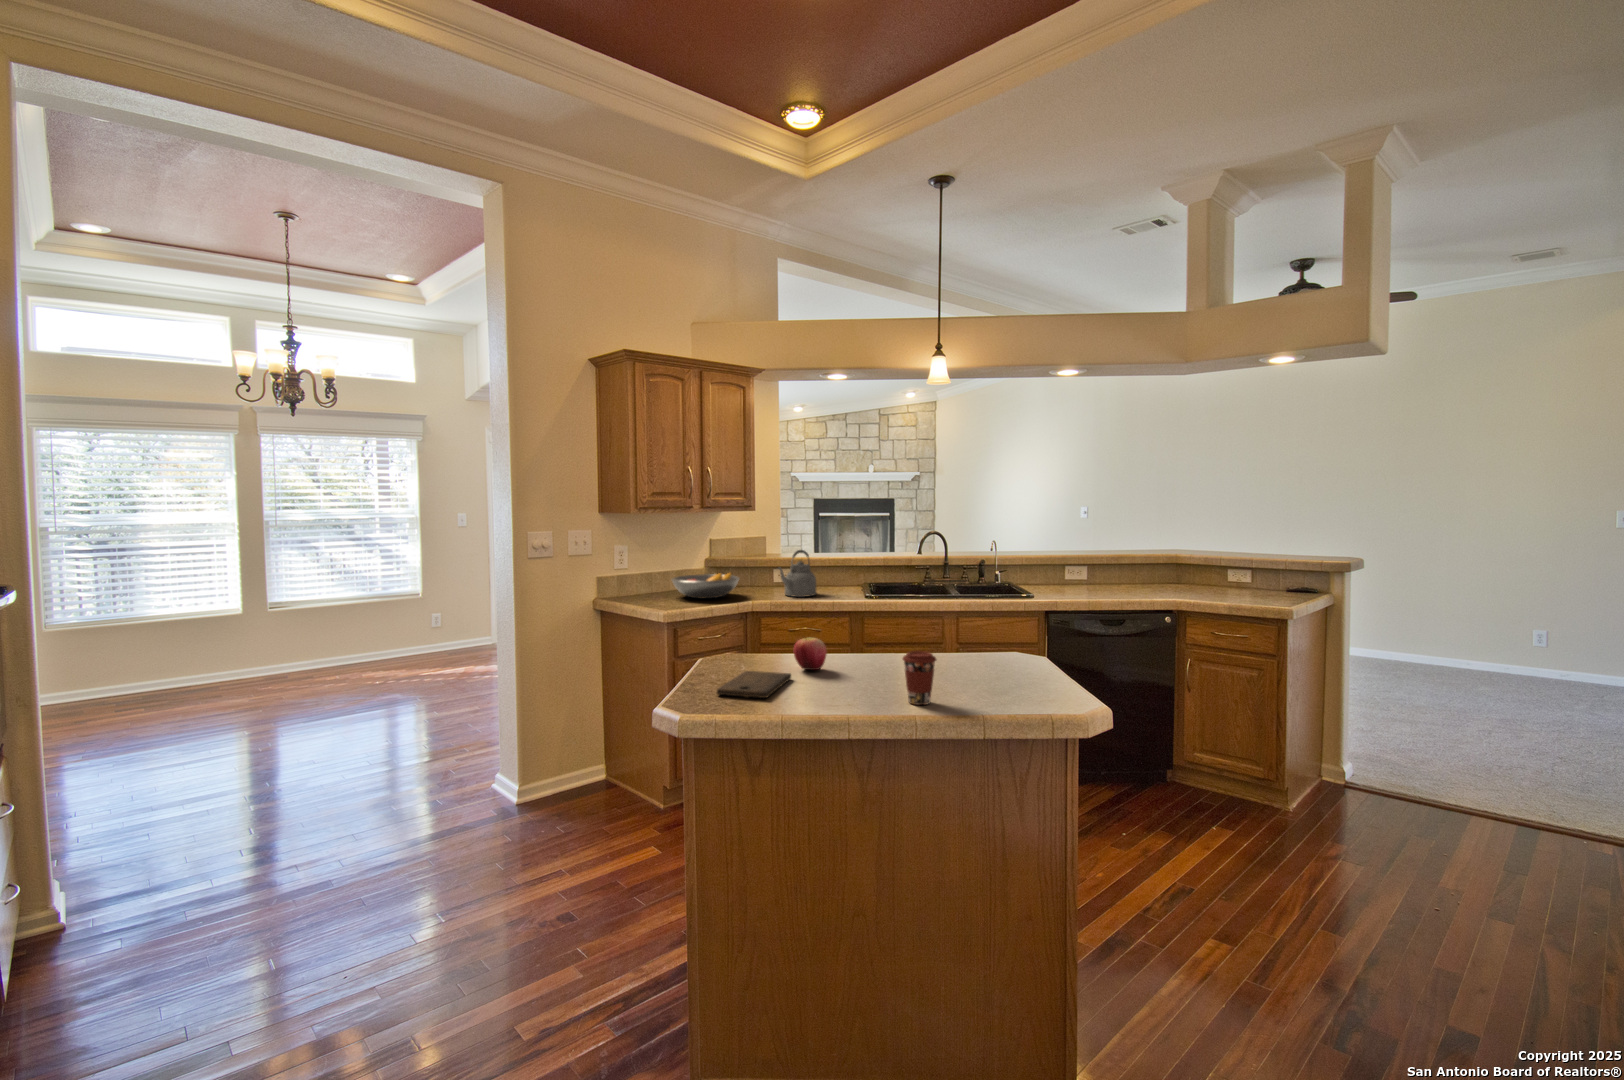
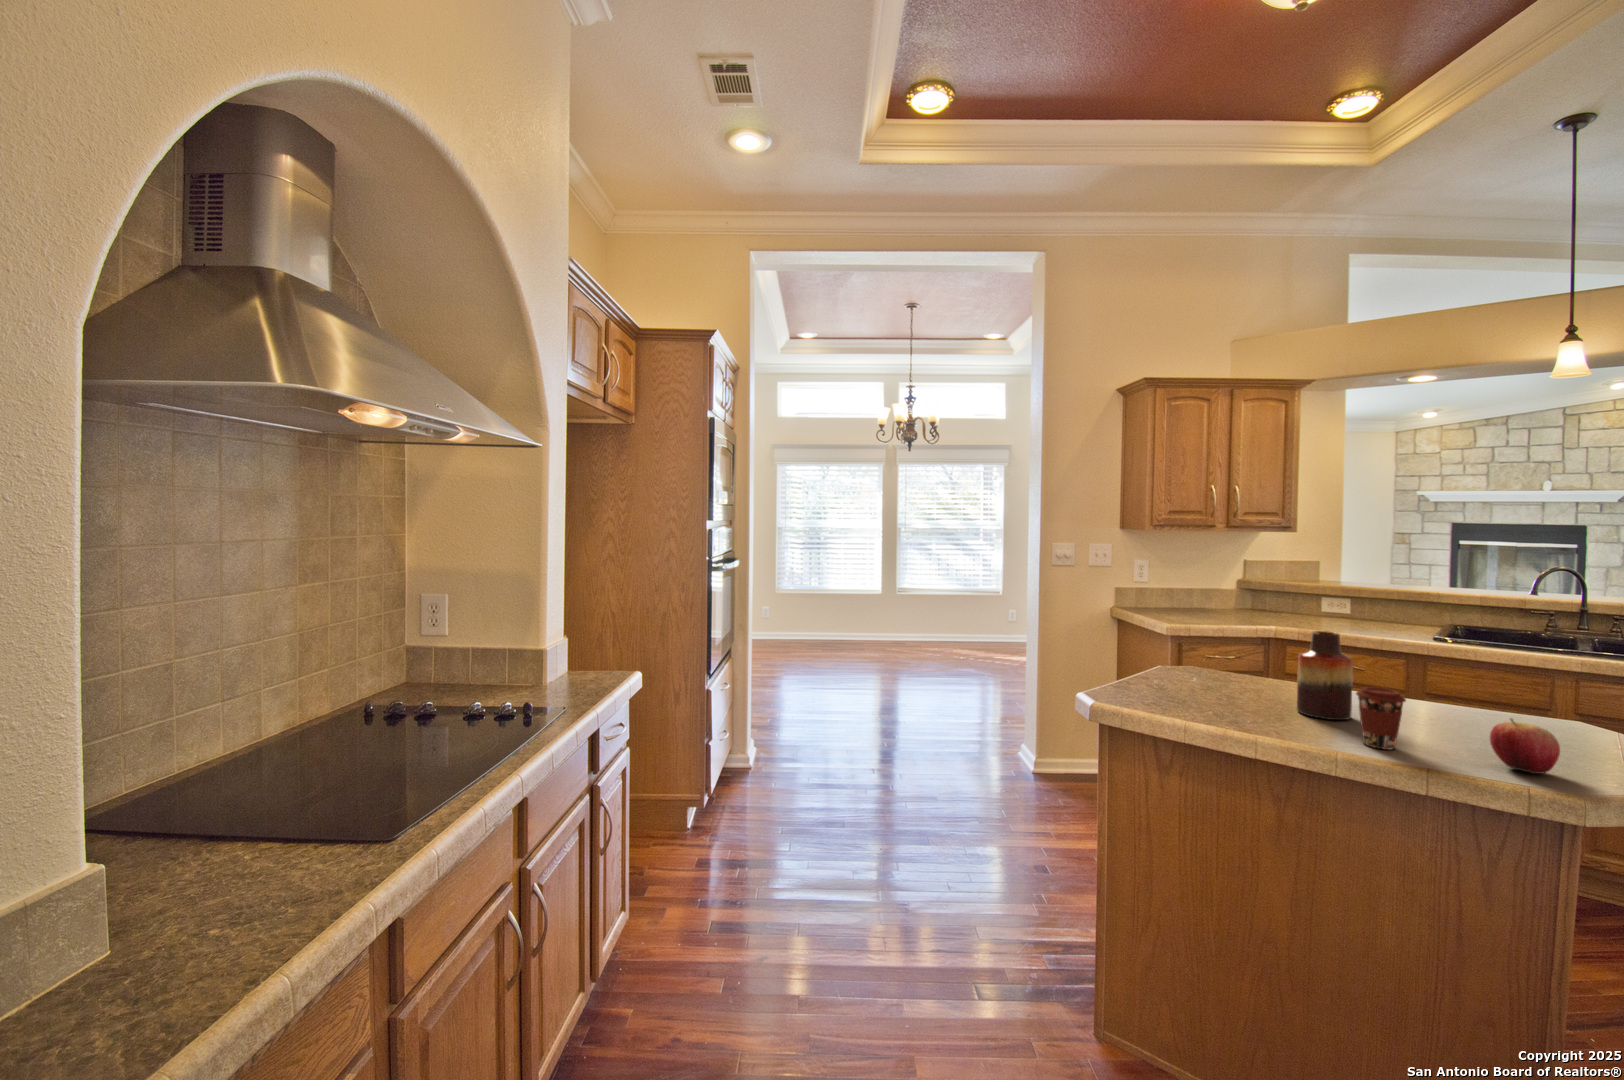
kettle: present [778,550,816,597] -> none [1313,577,1371,629]
fruit bowl: present [672,572,739,599] -> none [1187,594,1267,618]
vase: none [843,605,884,687] -> present [1297,631,1353,720]
apple: present [794,638,827,670] -> present [1490,719,1560,774]
cutting board: present [717,671,791,698] -> none [1144,680,1237,705]

